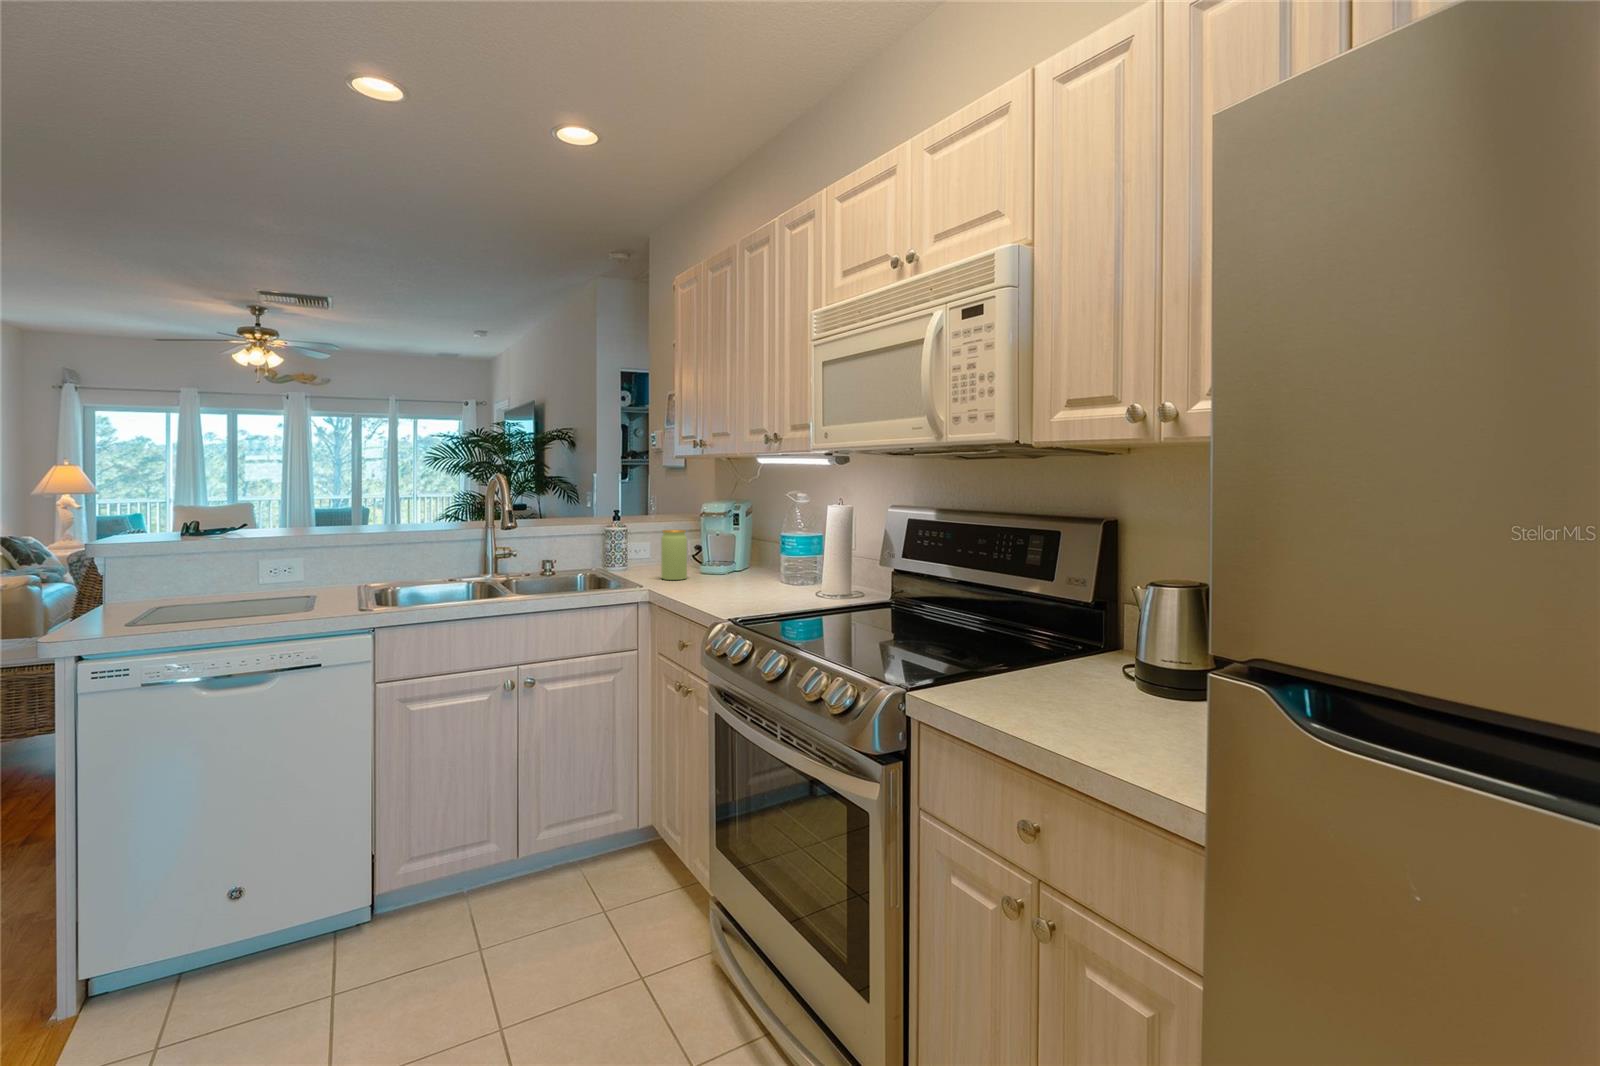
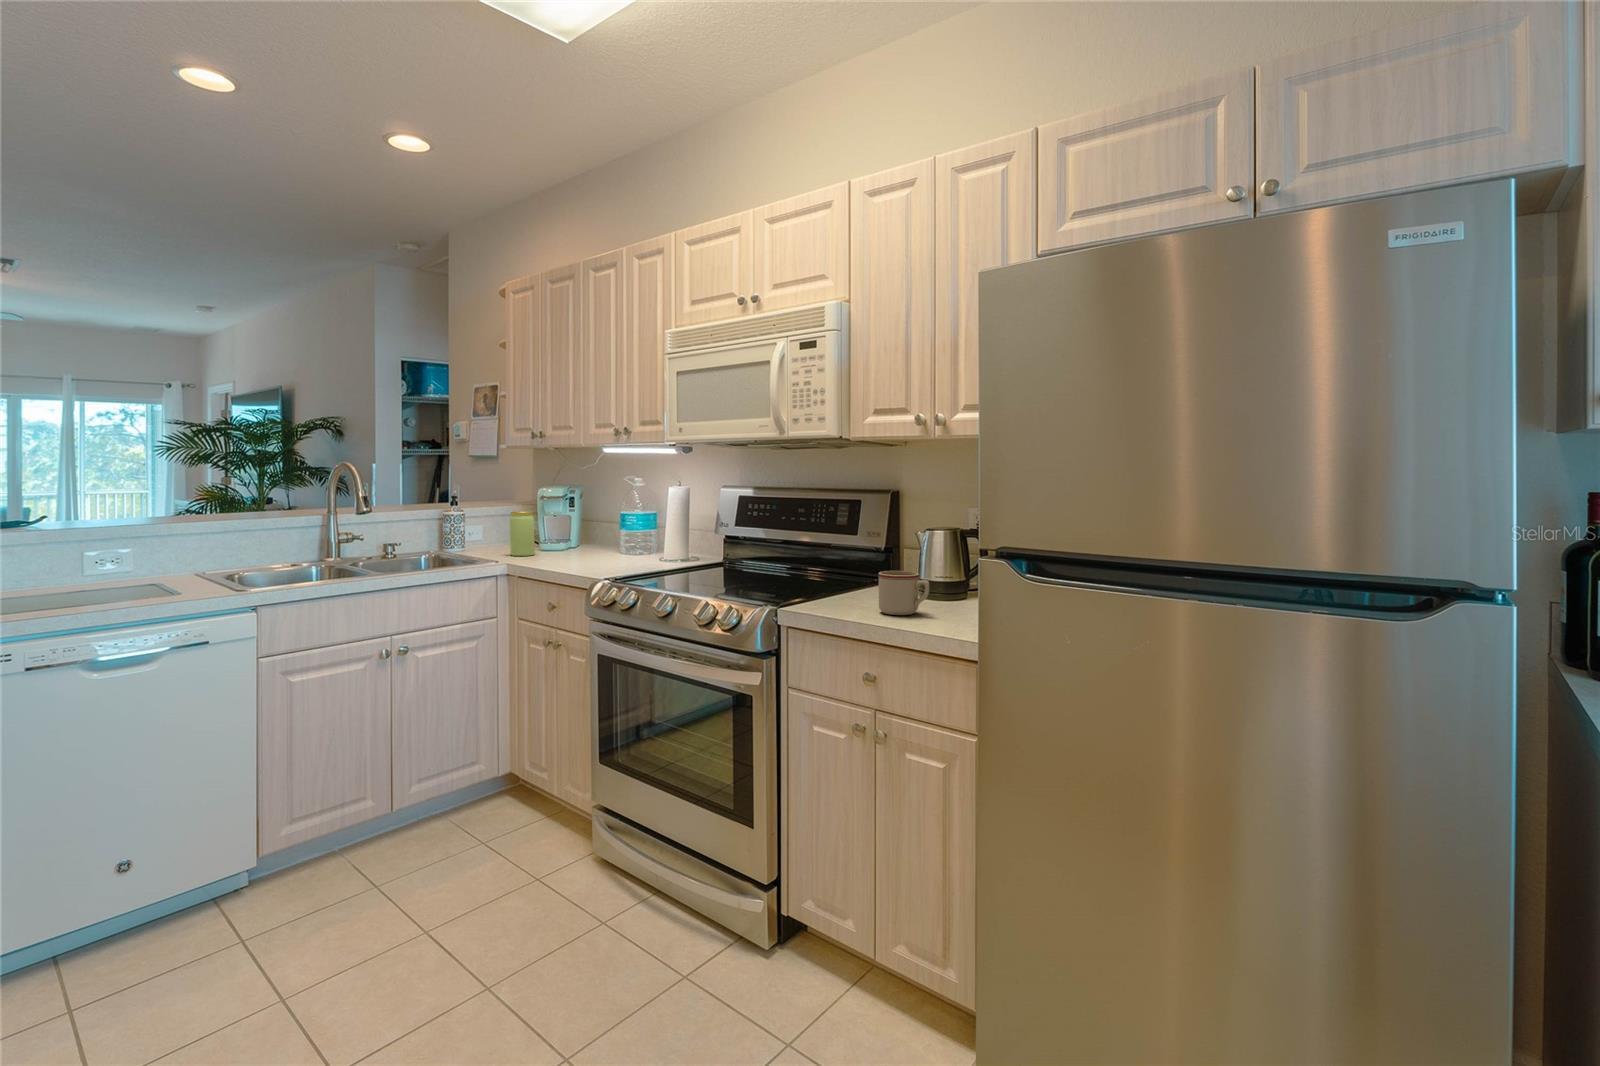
mug: none [1050,654,1134,732] -> present [879,571,929,615]

